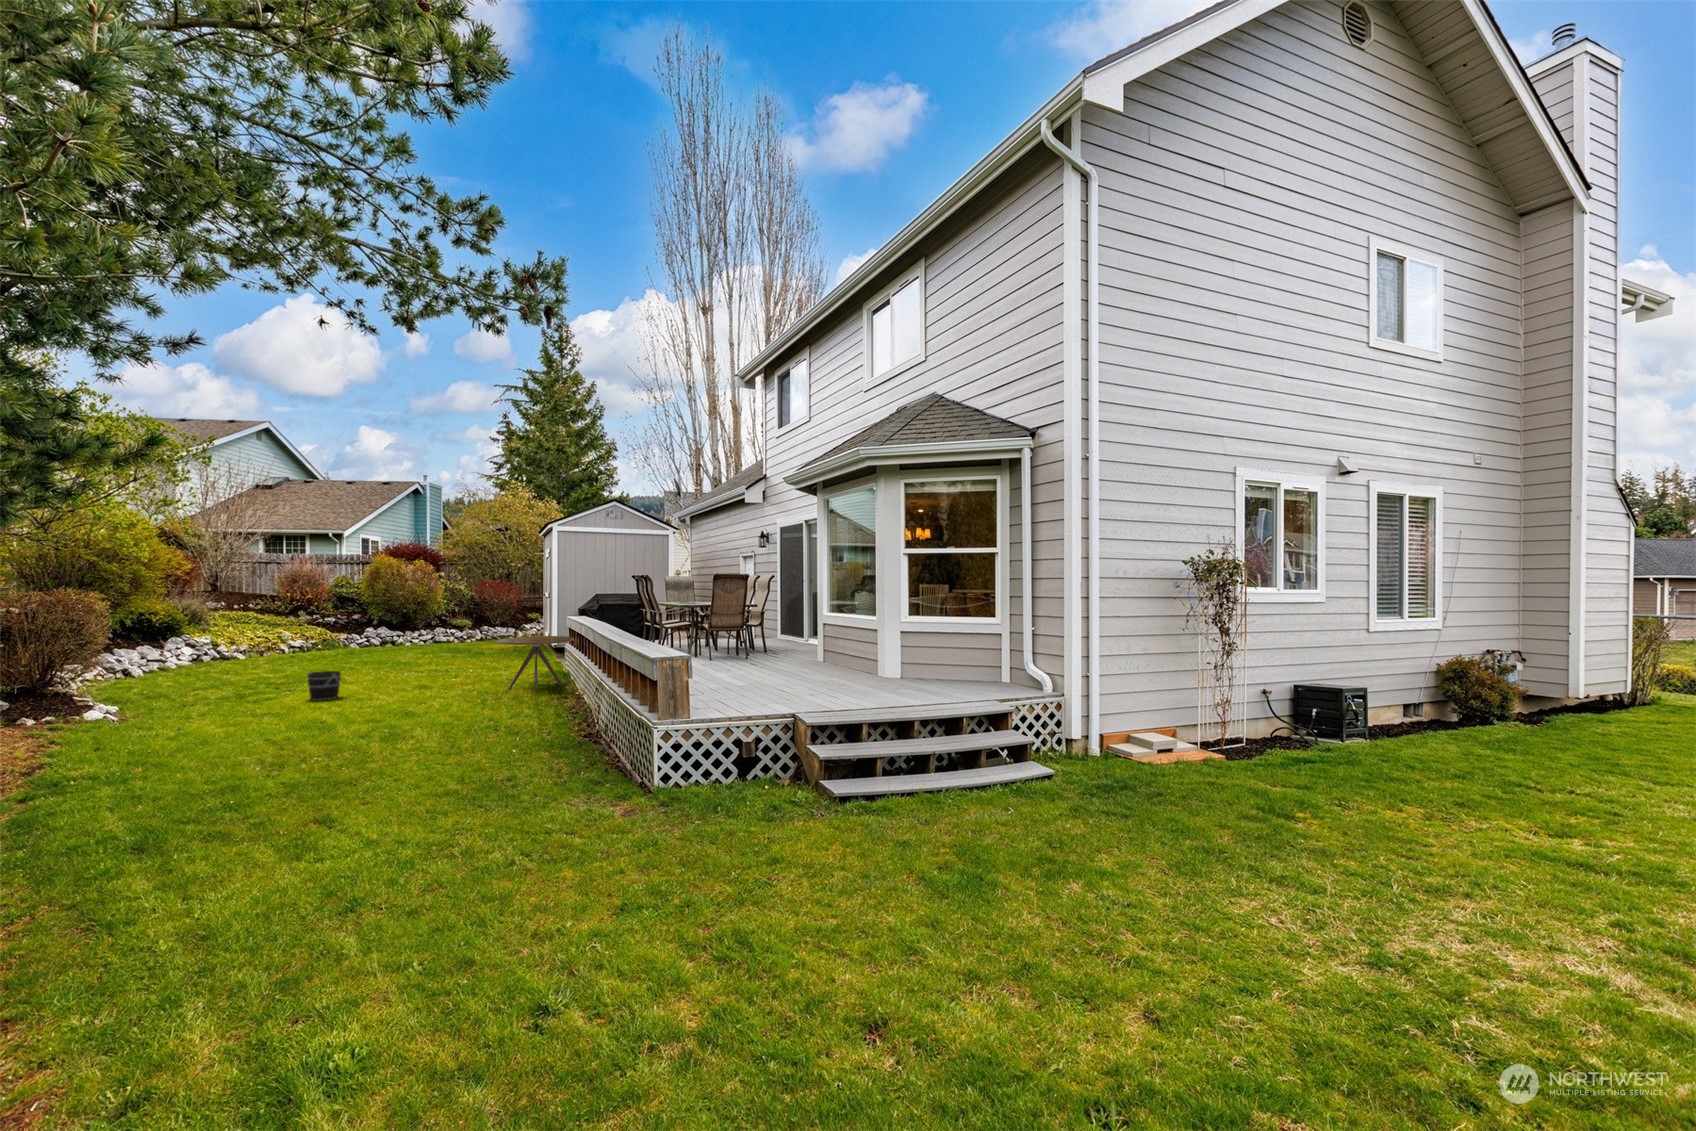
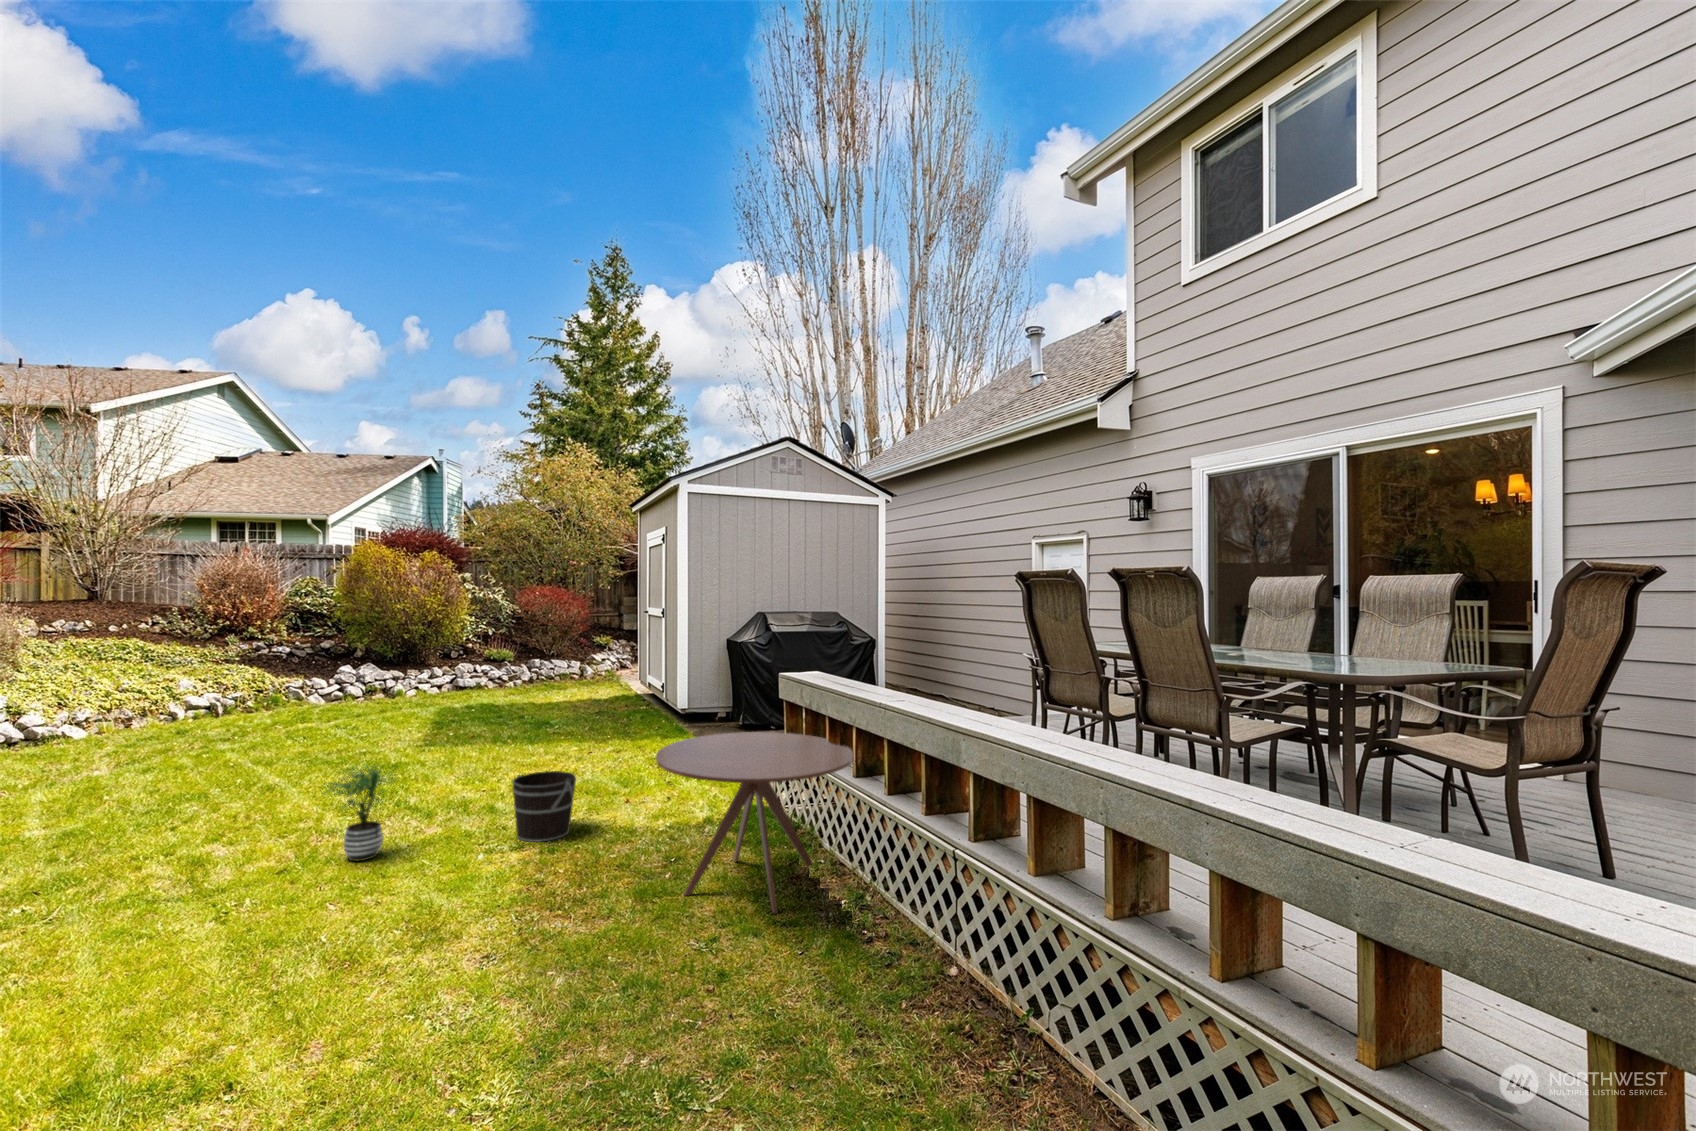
potted plant: none [375,649,405,685] -> present [324,767,396,861]
bucket: present [307,671,341,701] -> present [512,771,576,842]

